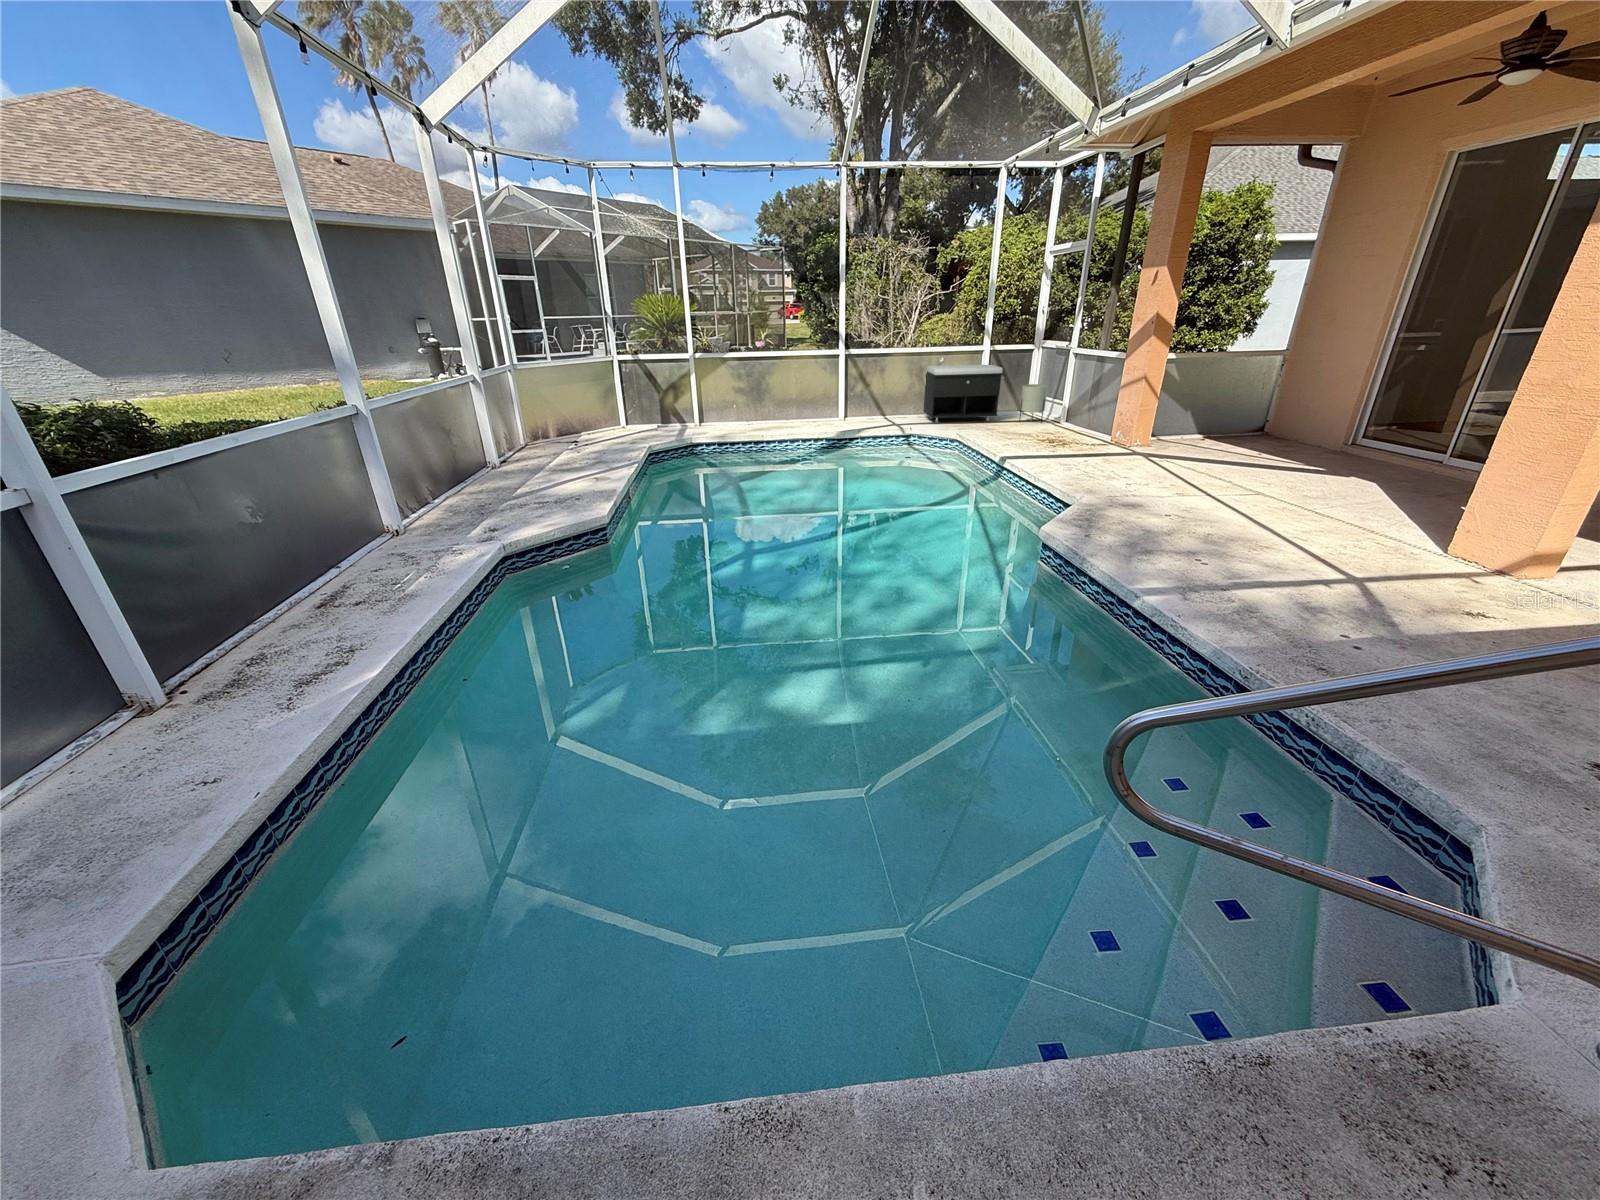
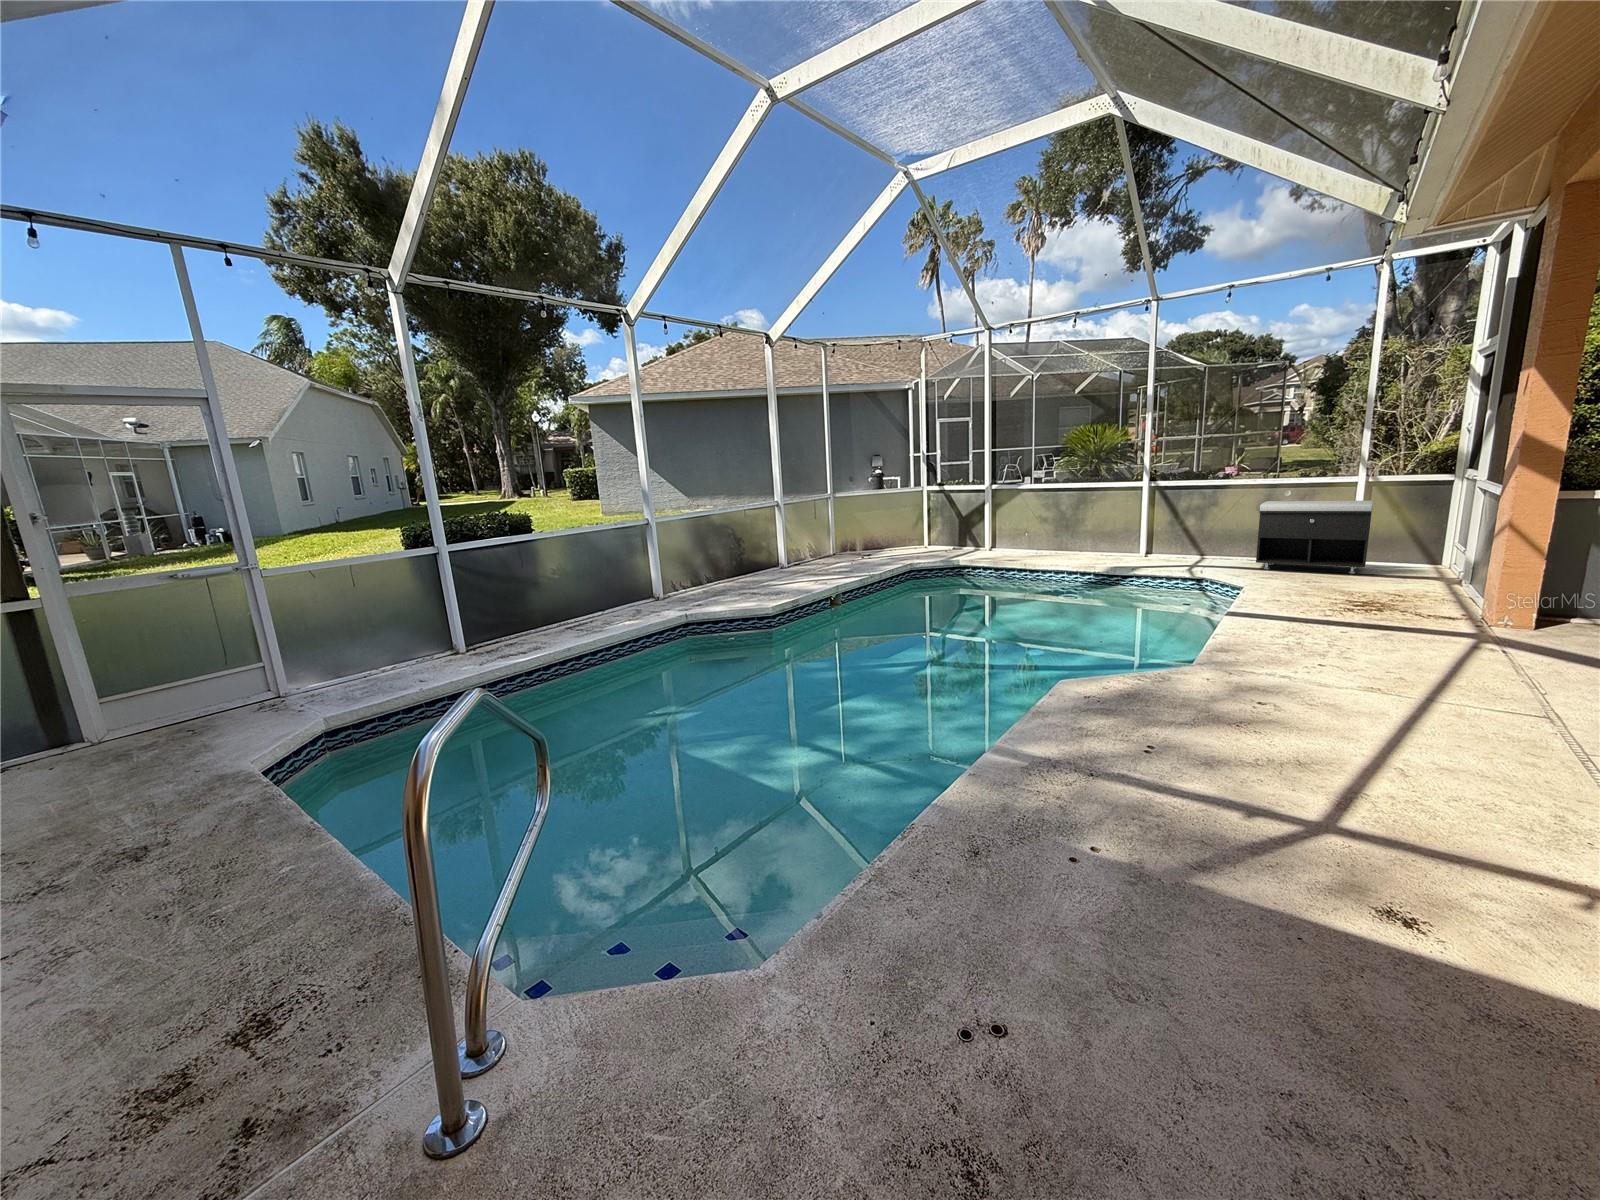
planter: present [1019,384,1048,423] -> none [1405,528,1459,583]

